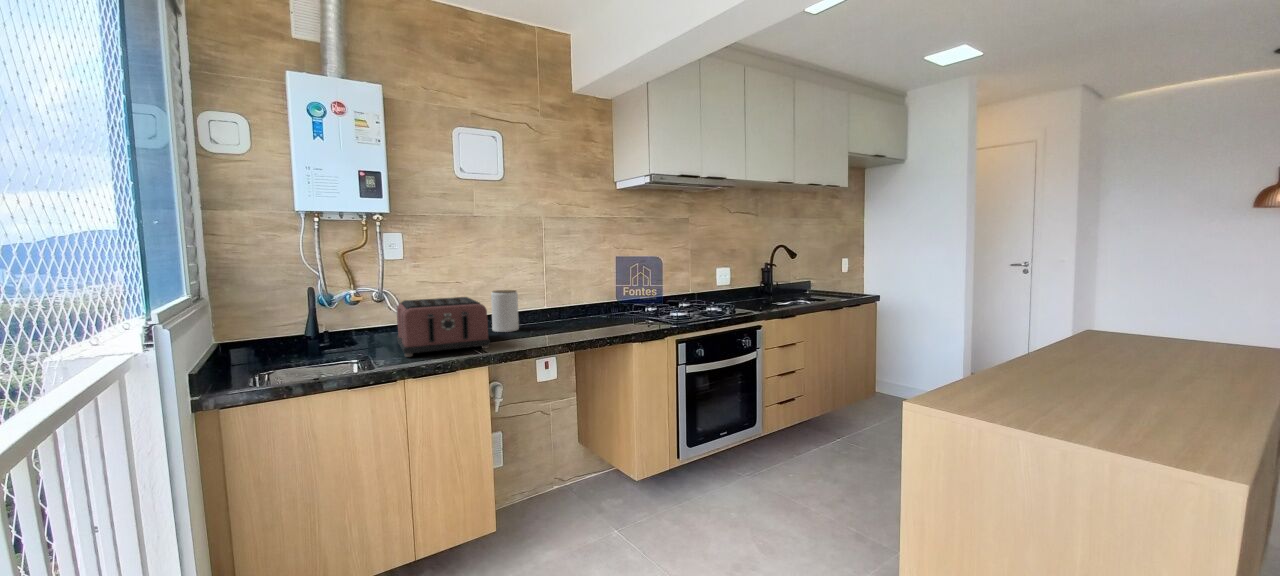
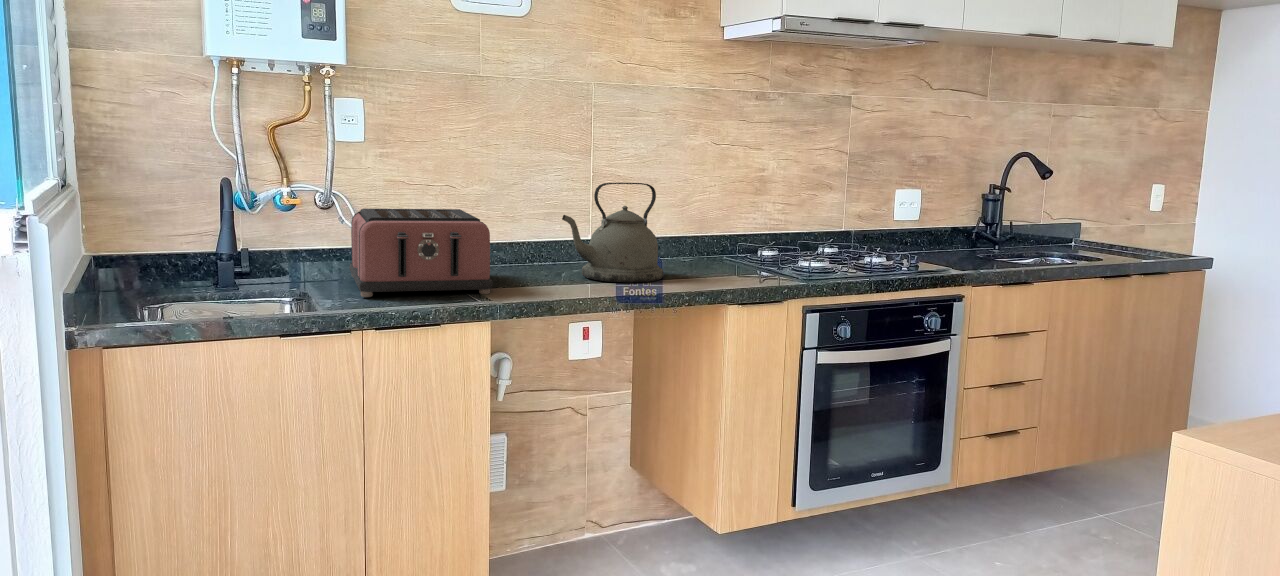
kettle: none [531,274,594,334] -> present [562,183,663,283]
jar: present [491,290,519,332] -> none [499,202,543,272]

